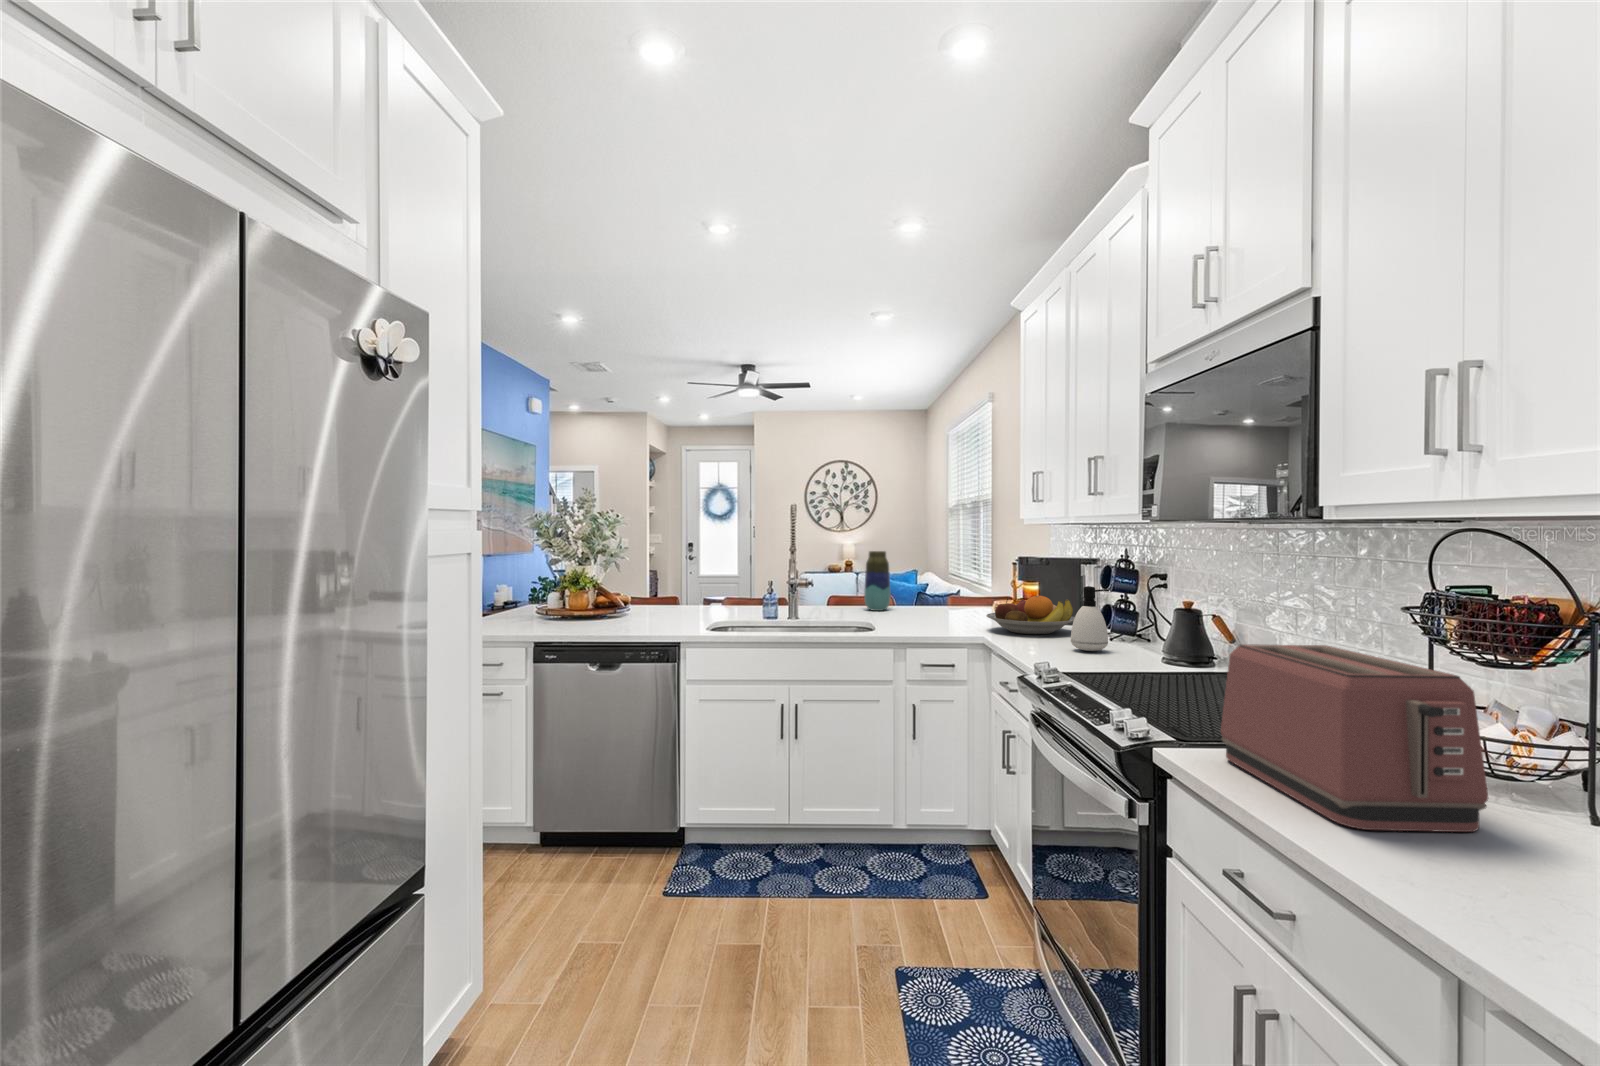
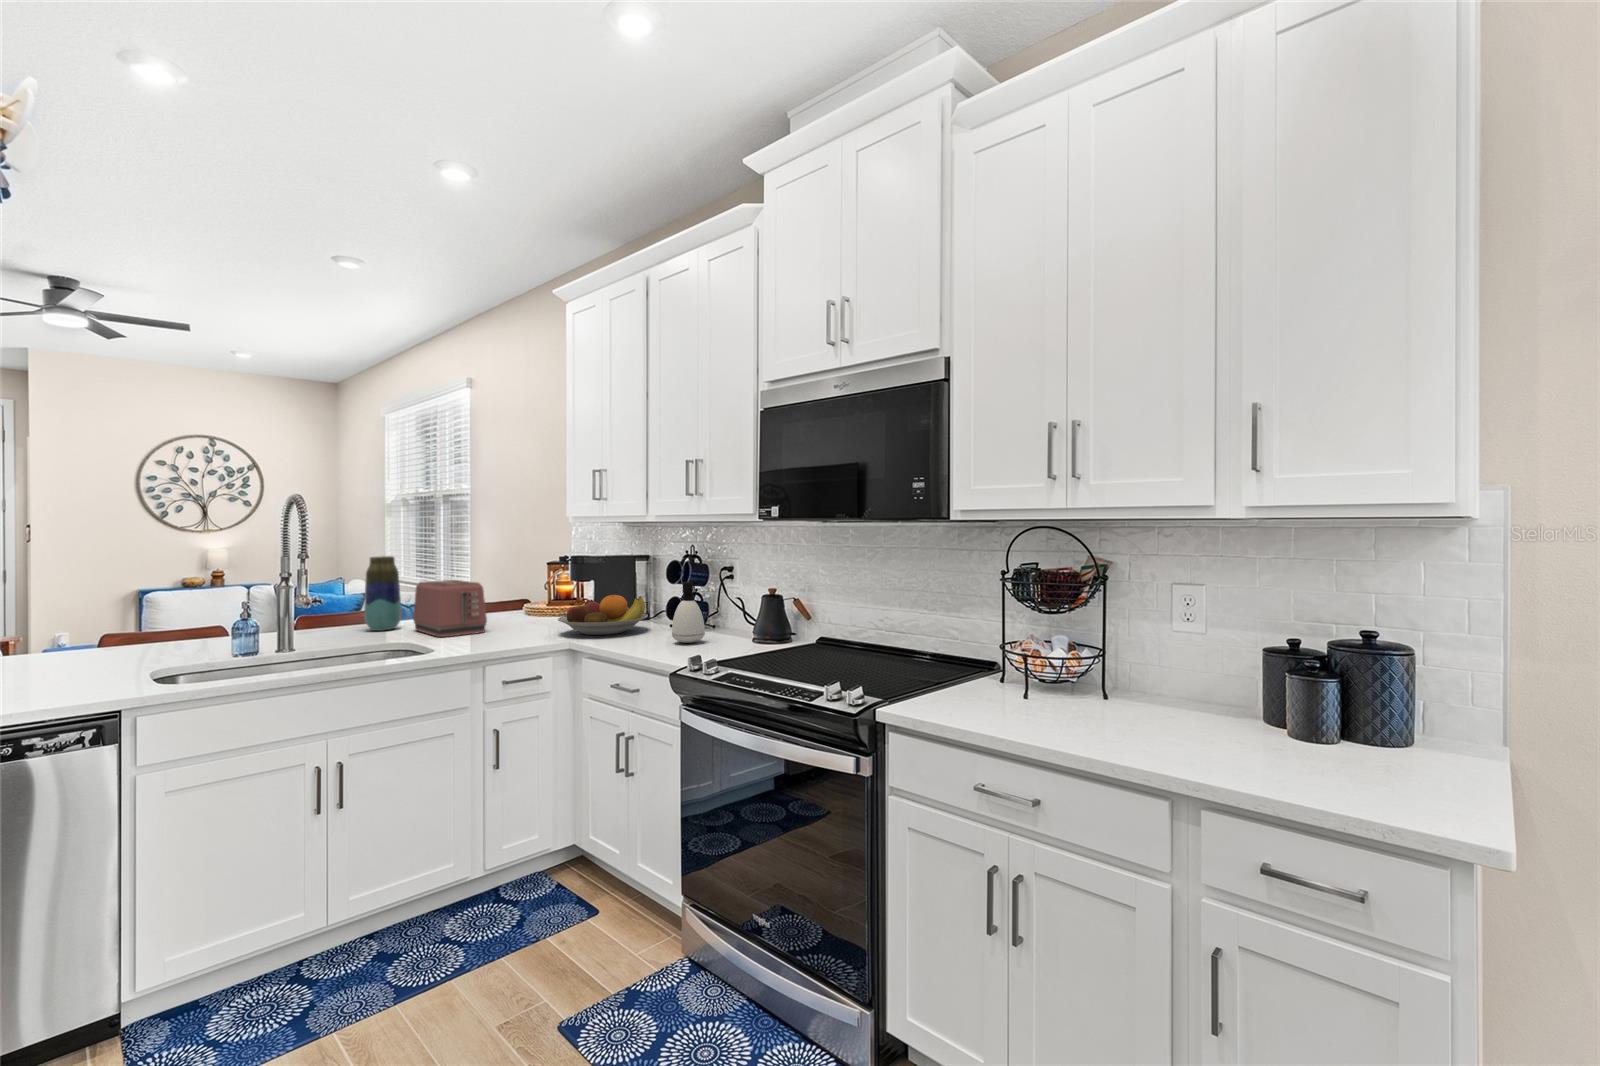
toaster: present [1221,644,1488,832] -> present [413,580,487,637]

